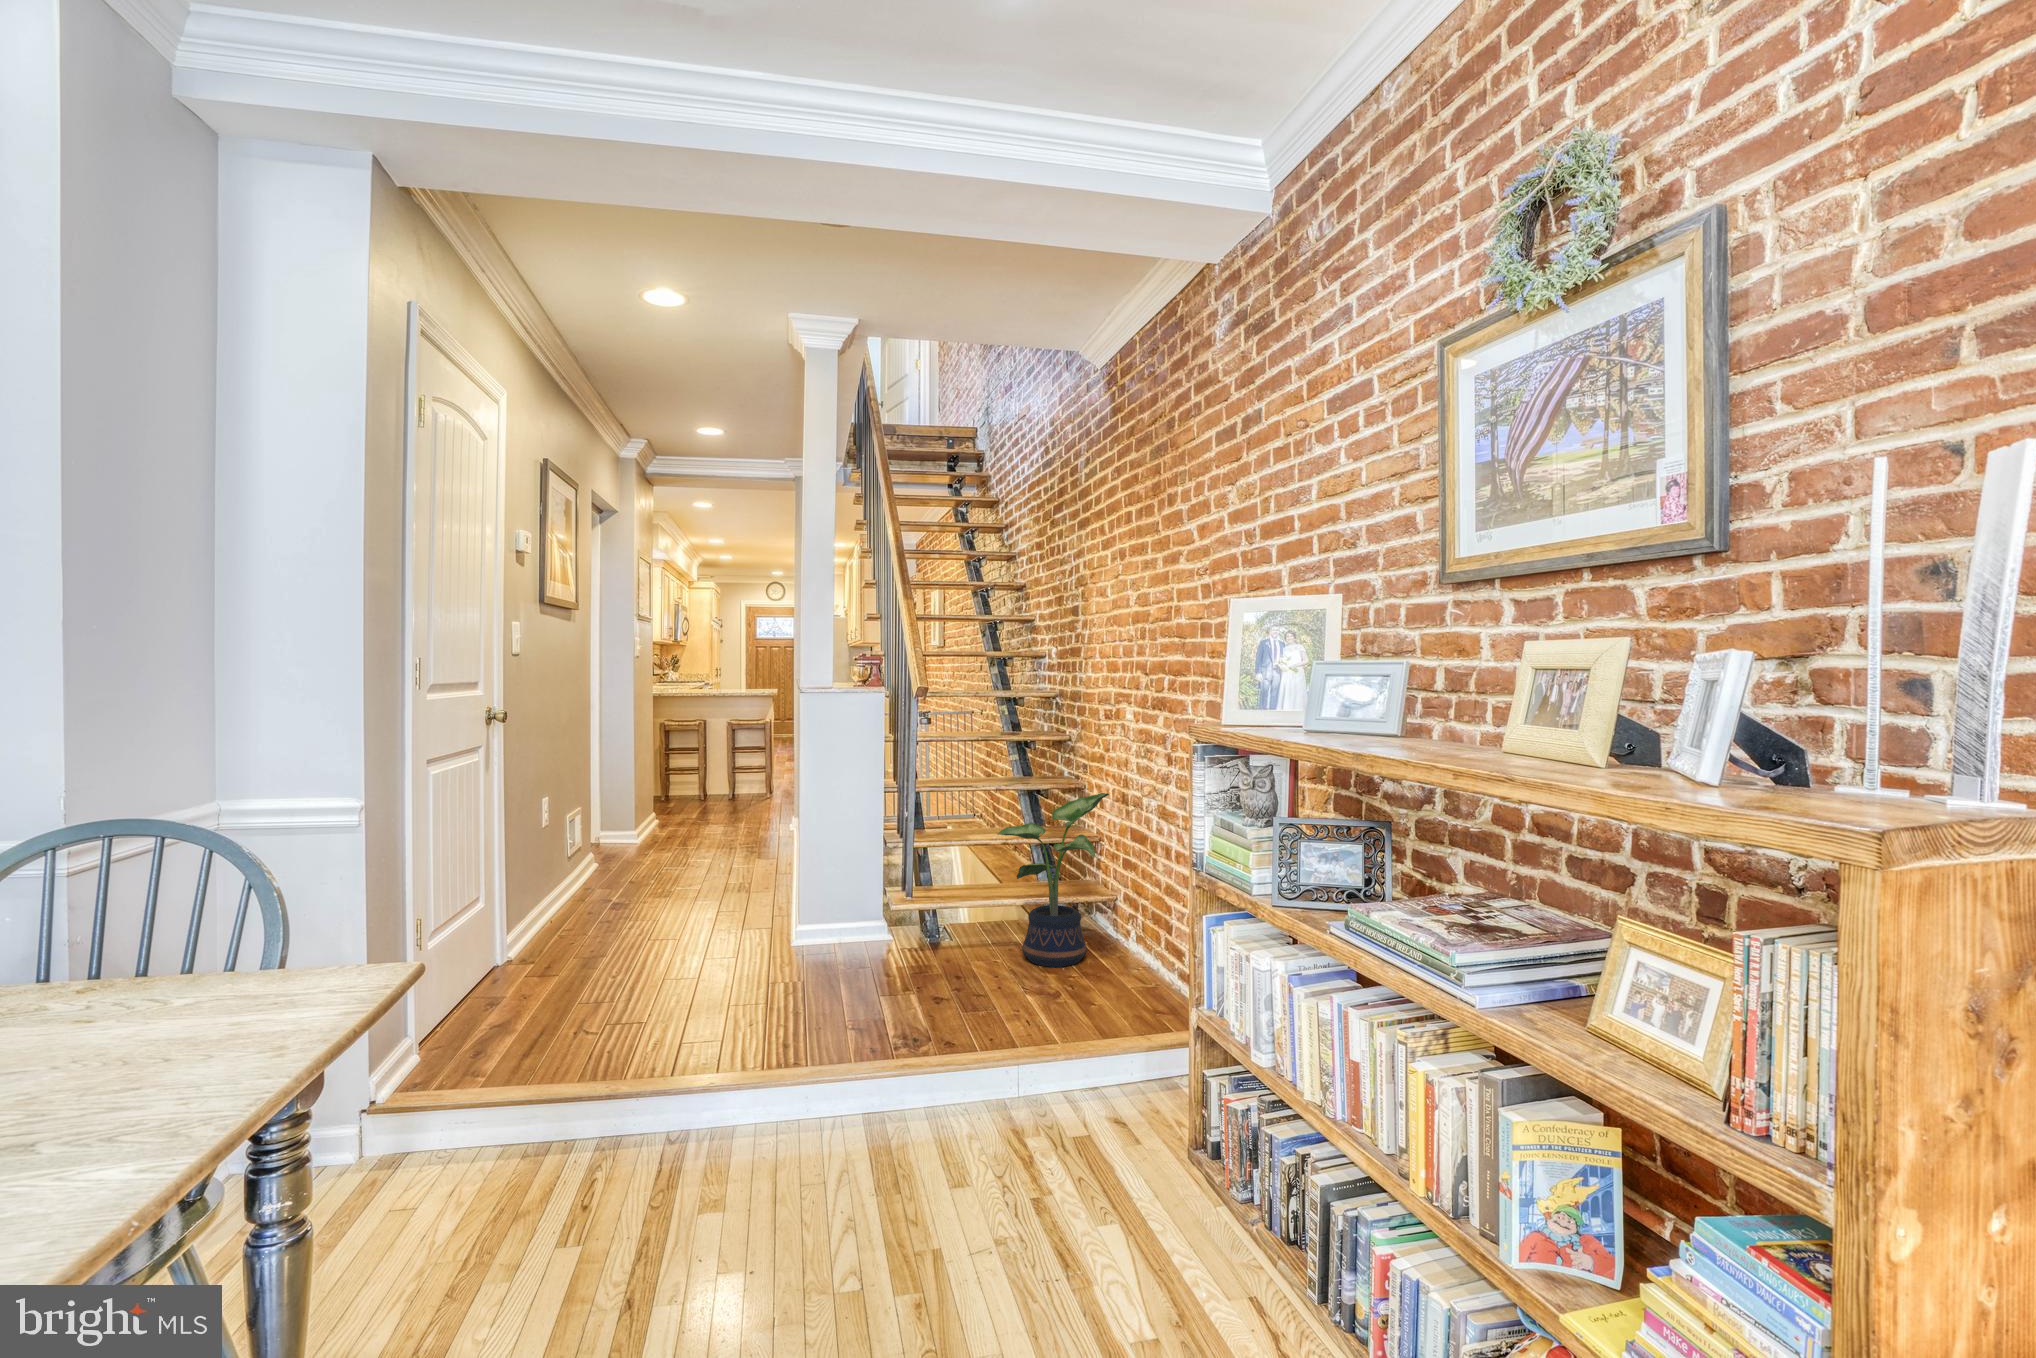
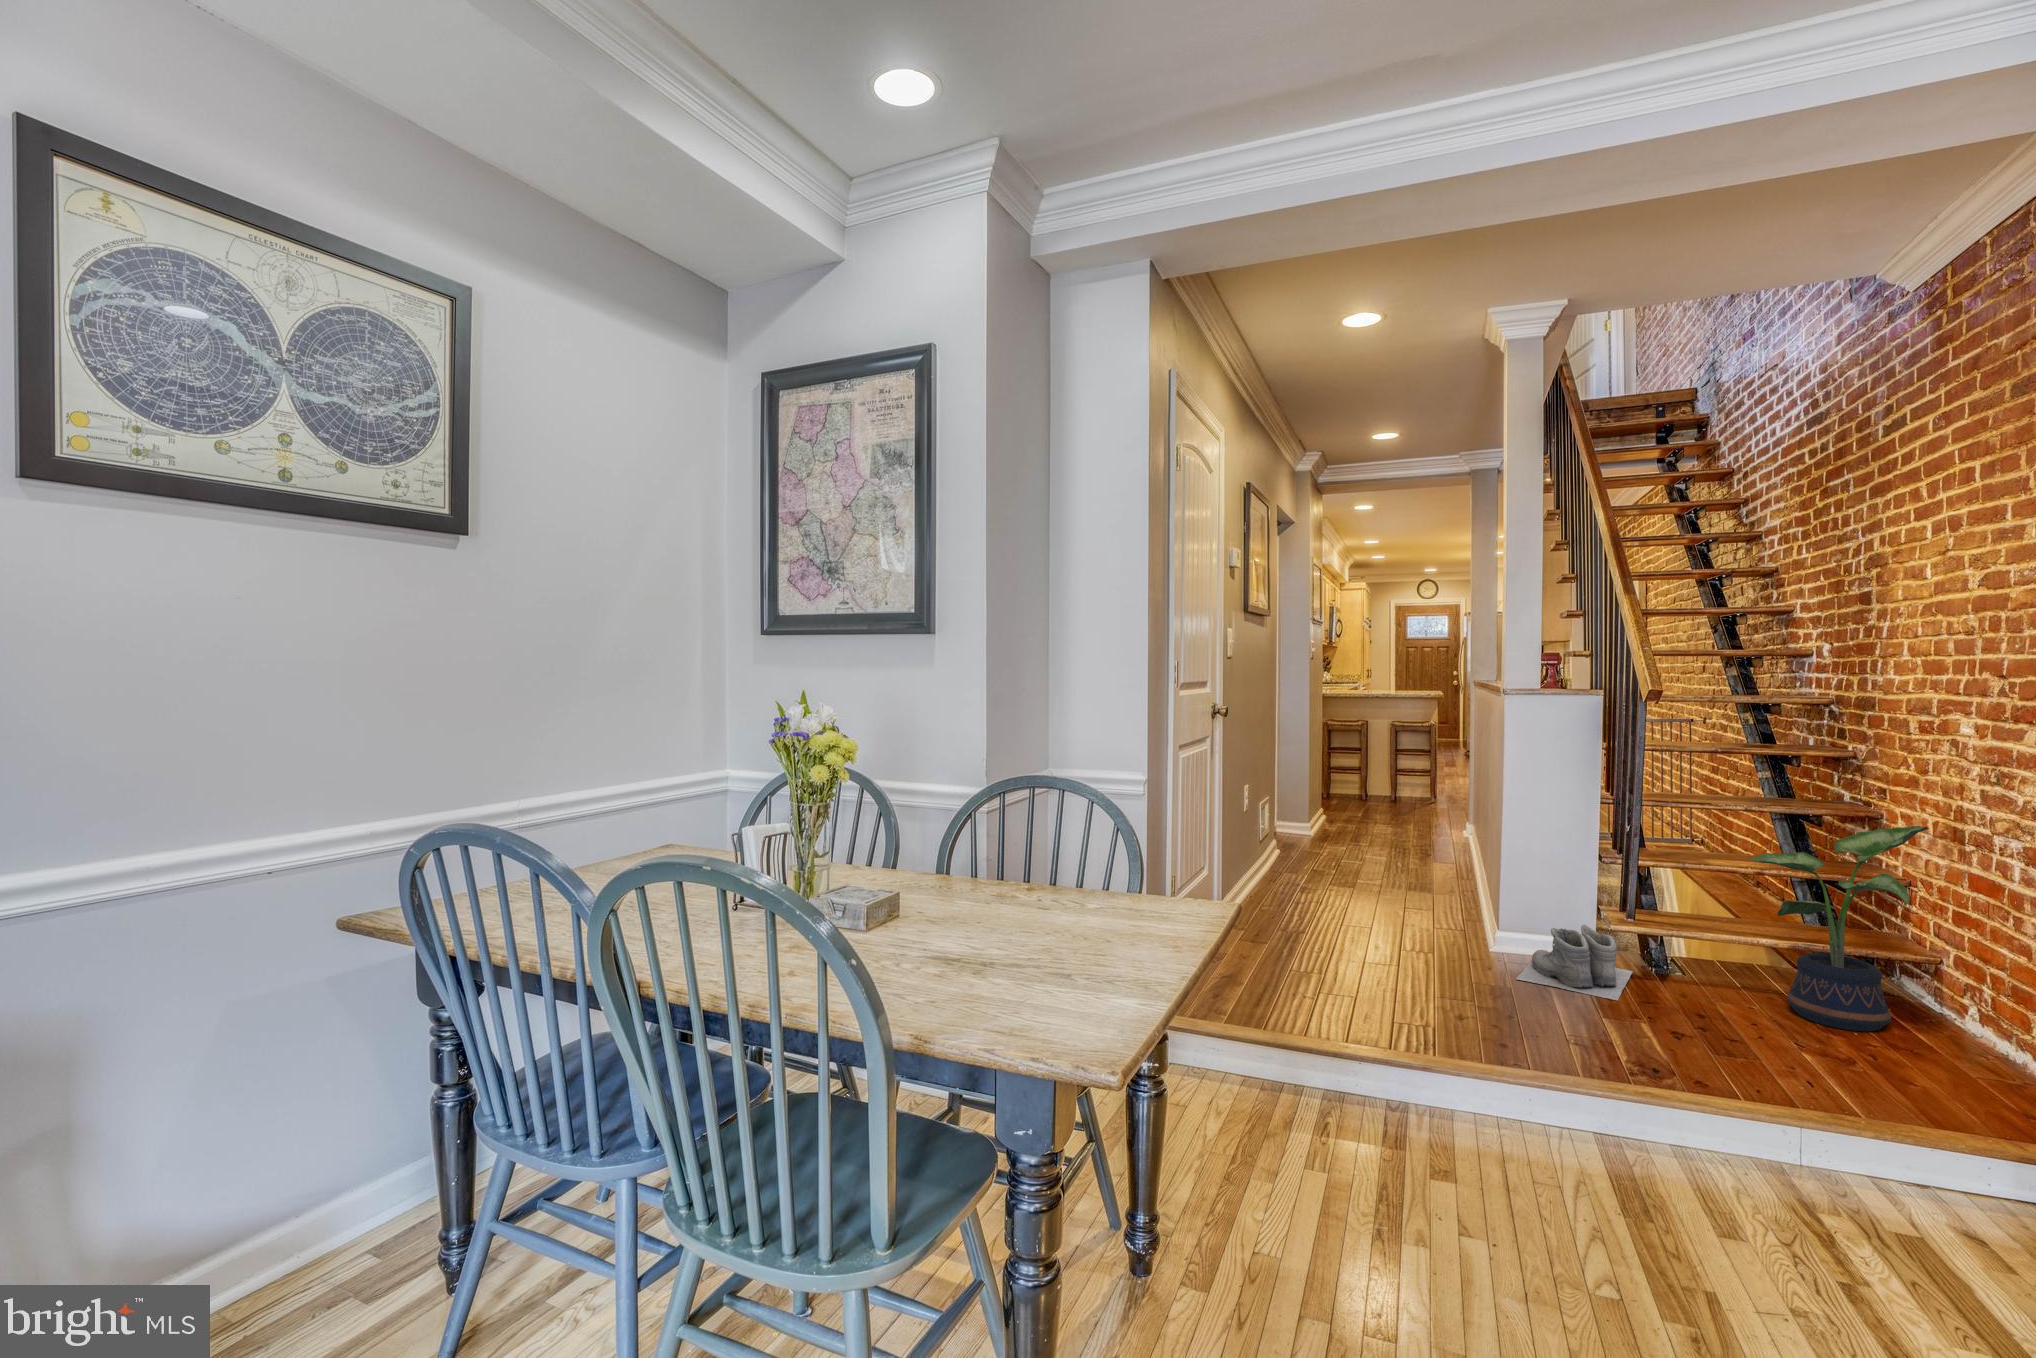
boots: none [814,911,915,979] -> present [1516,925,1633,1001]

